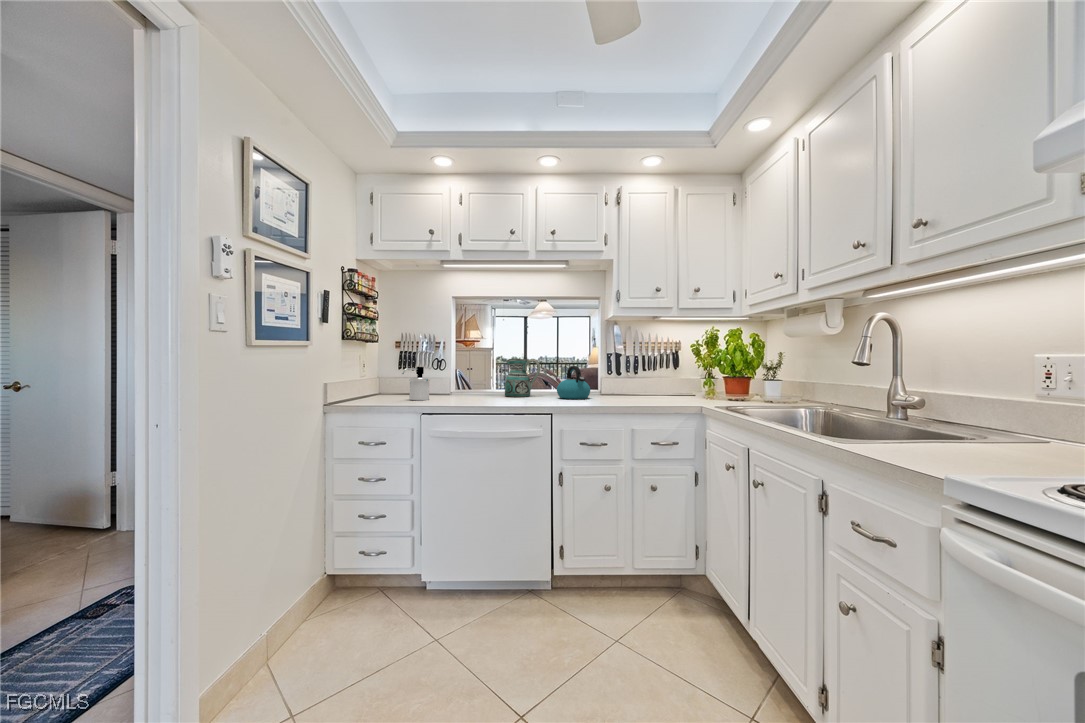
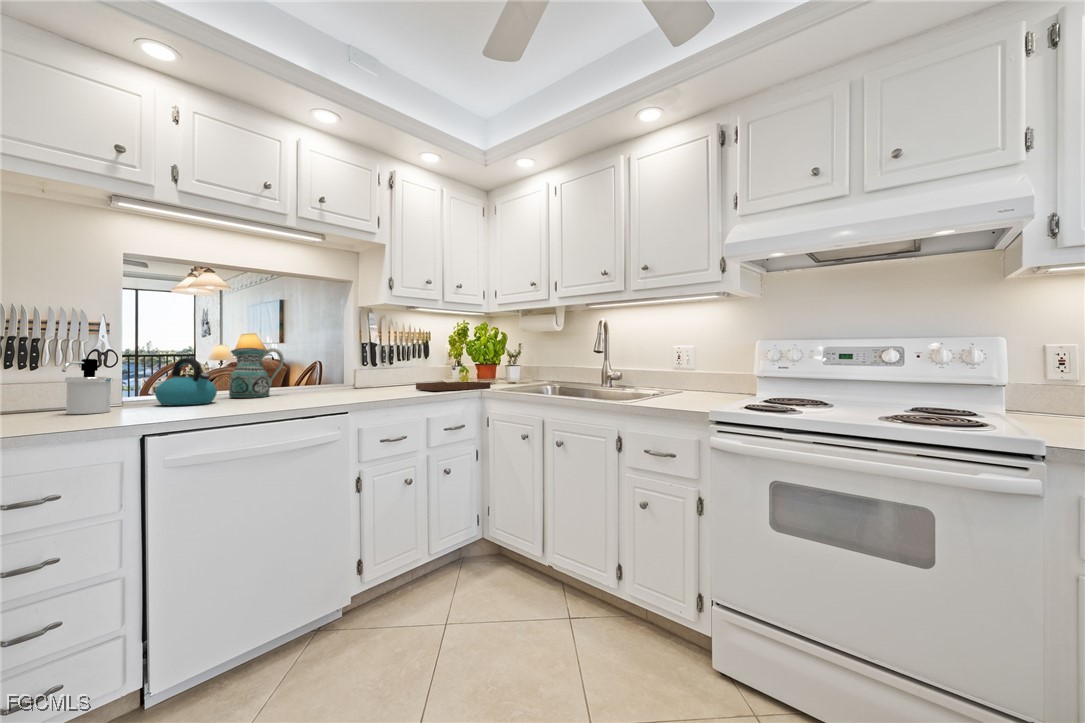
kettle: present [557,366,590,399] -> present [155,358,217,405]
tray: none [646,377,727,403] -> present [416,367,490,391]

